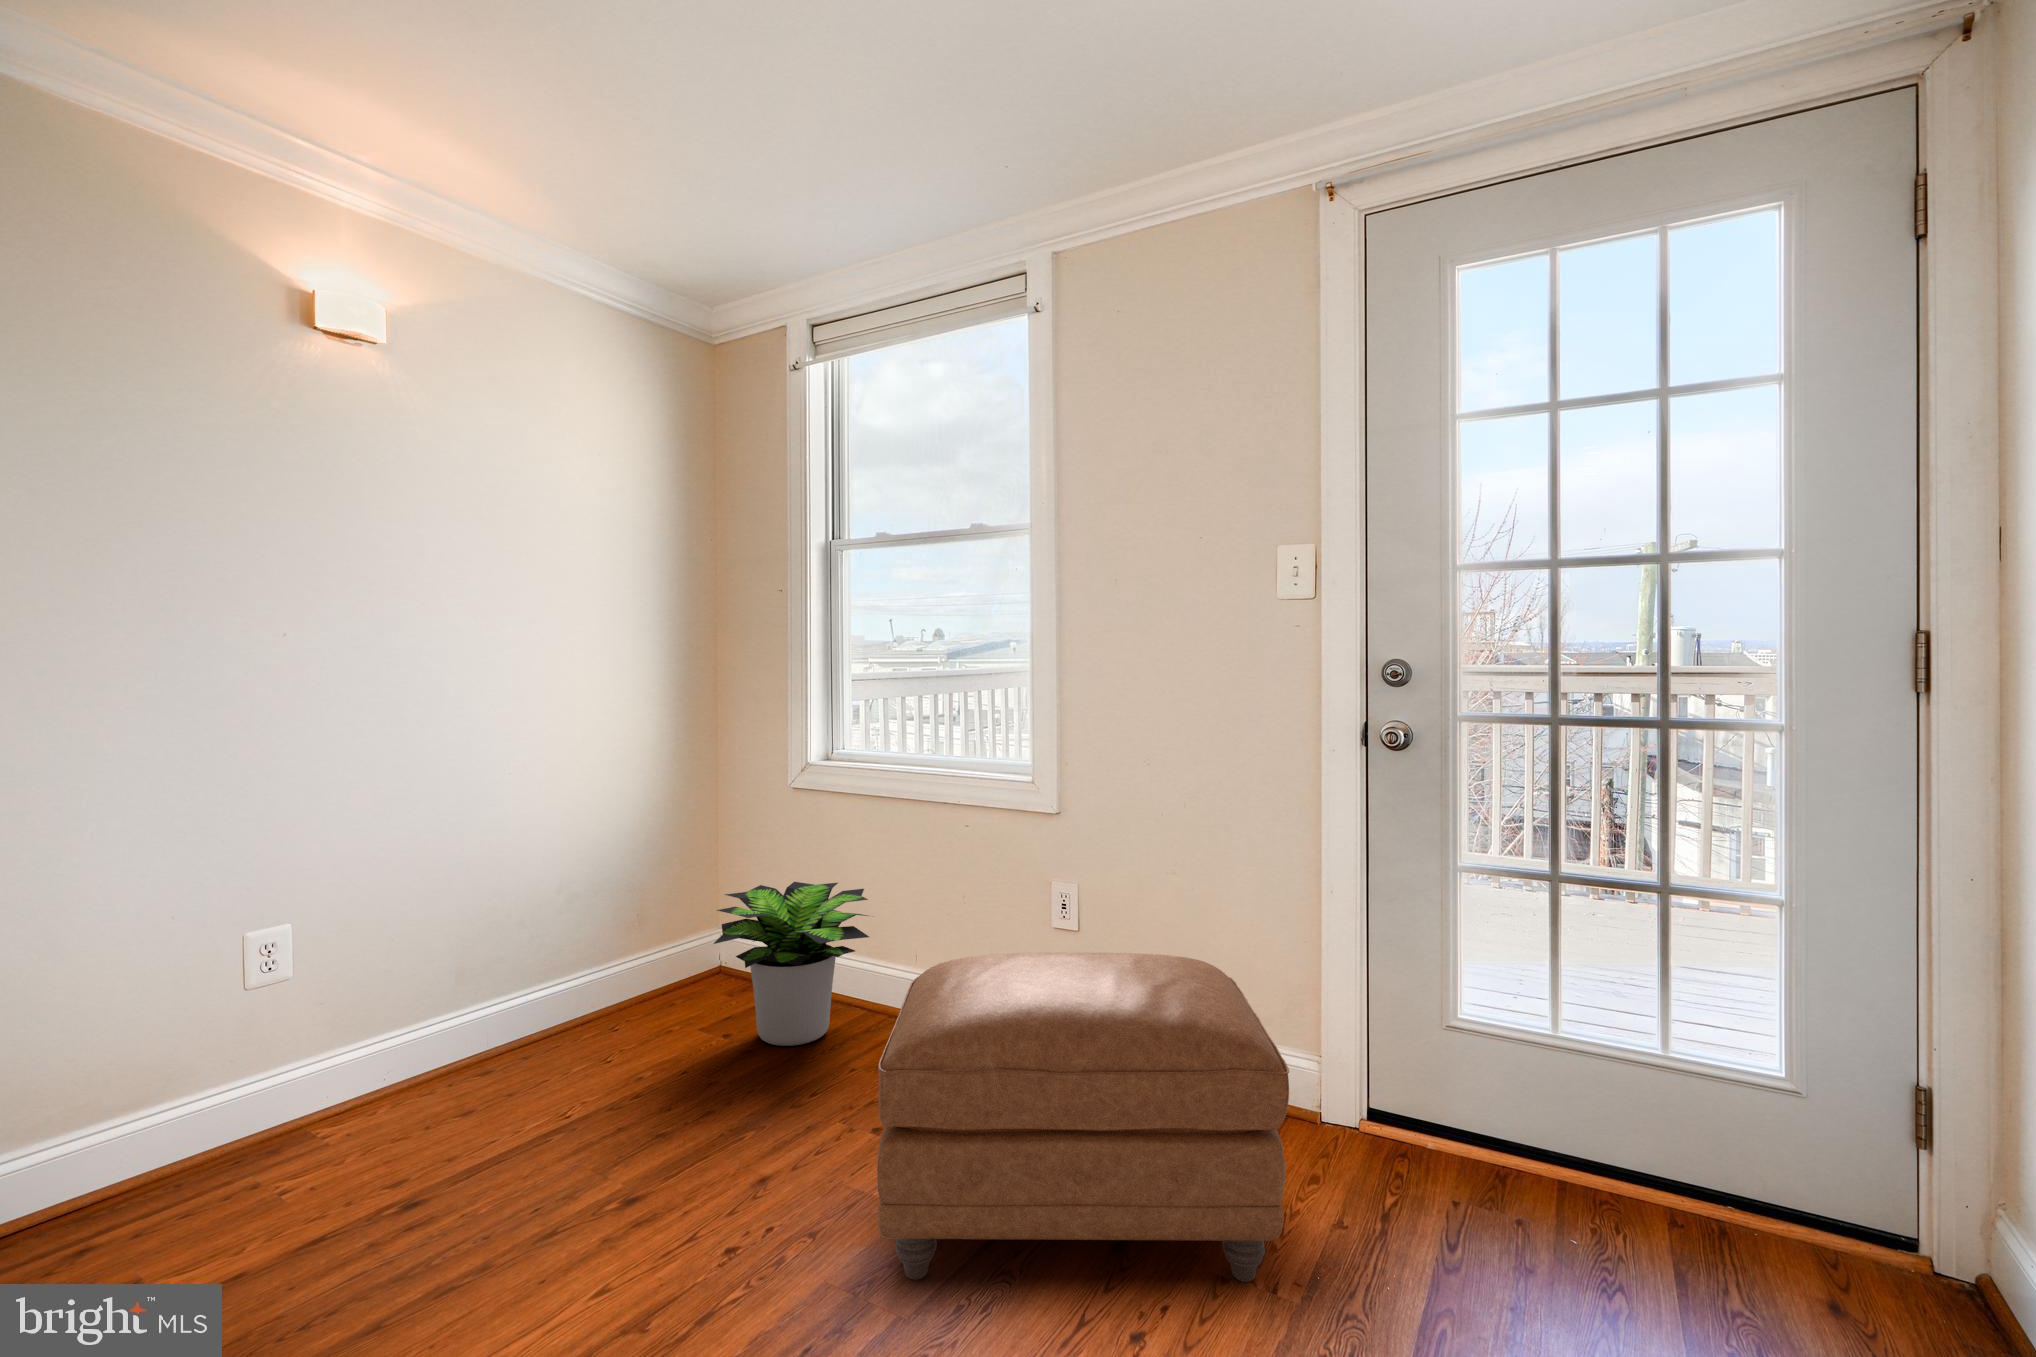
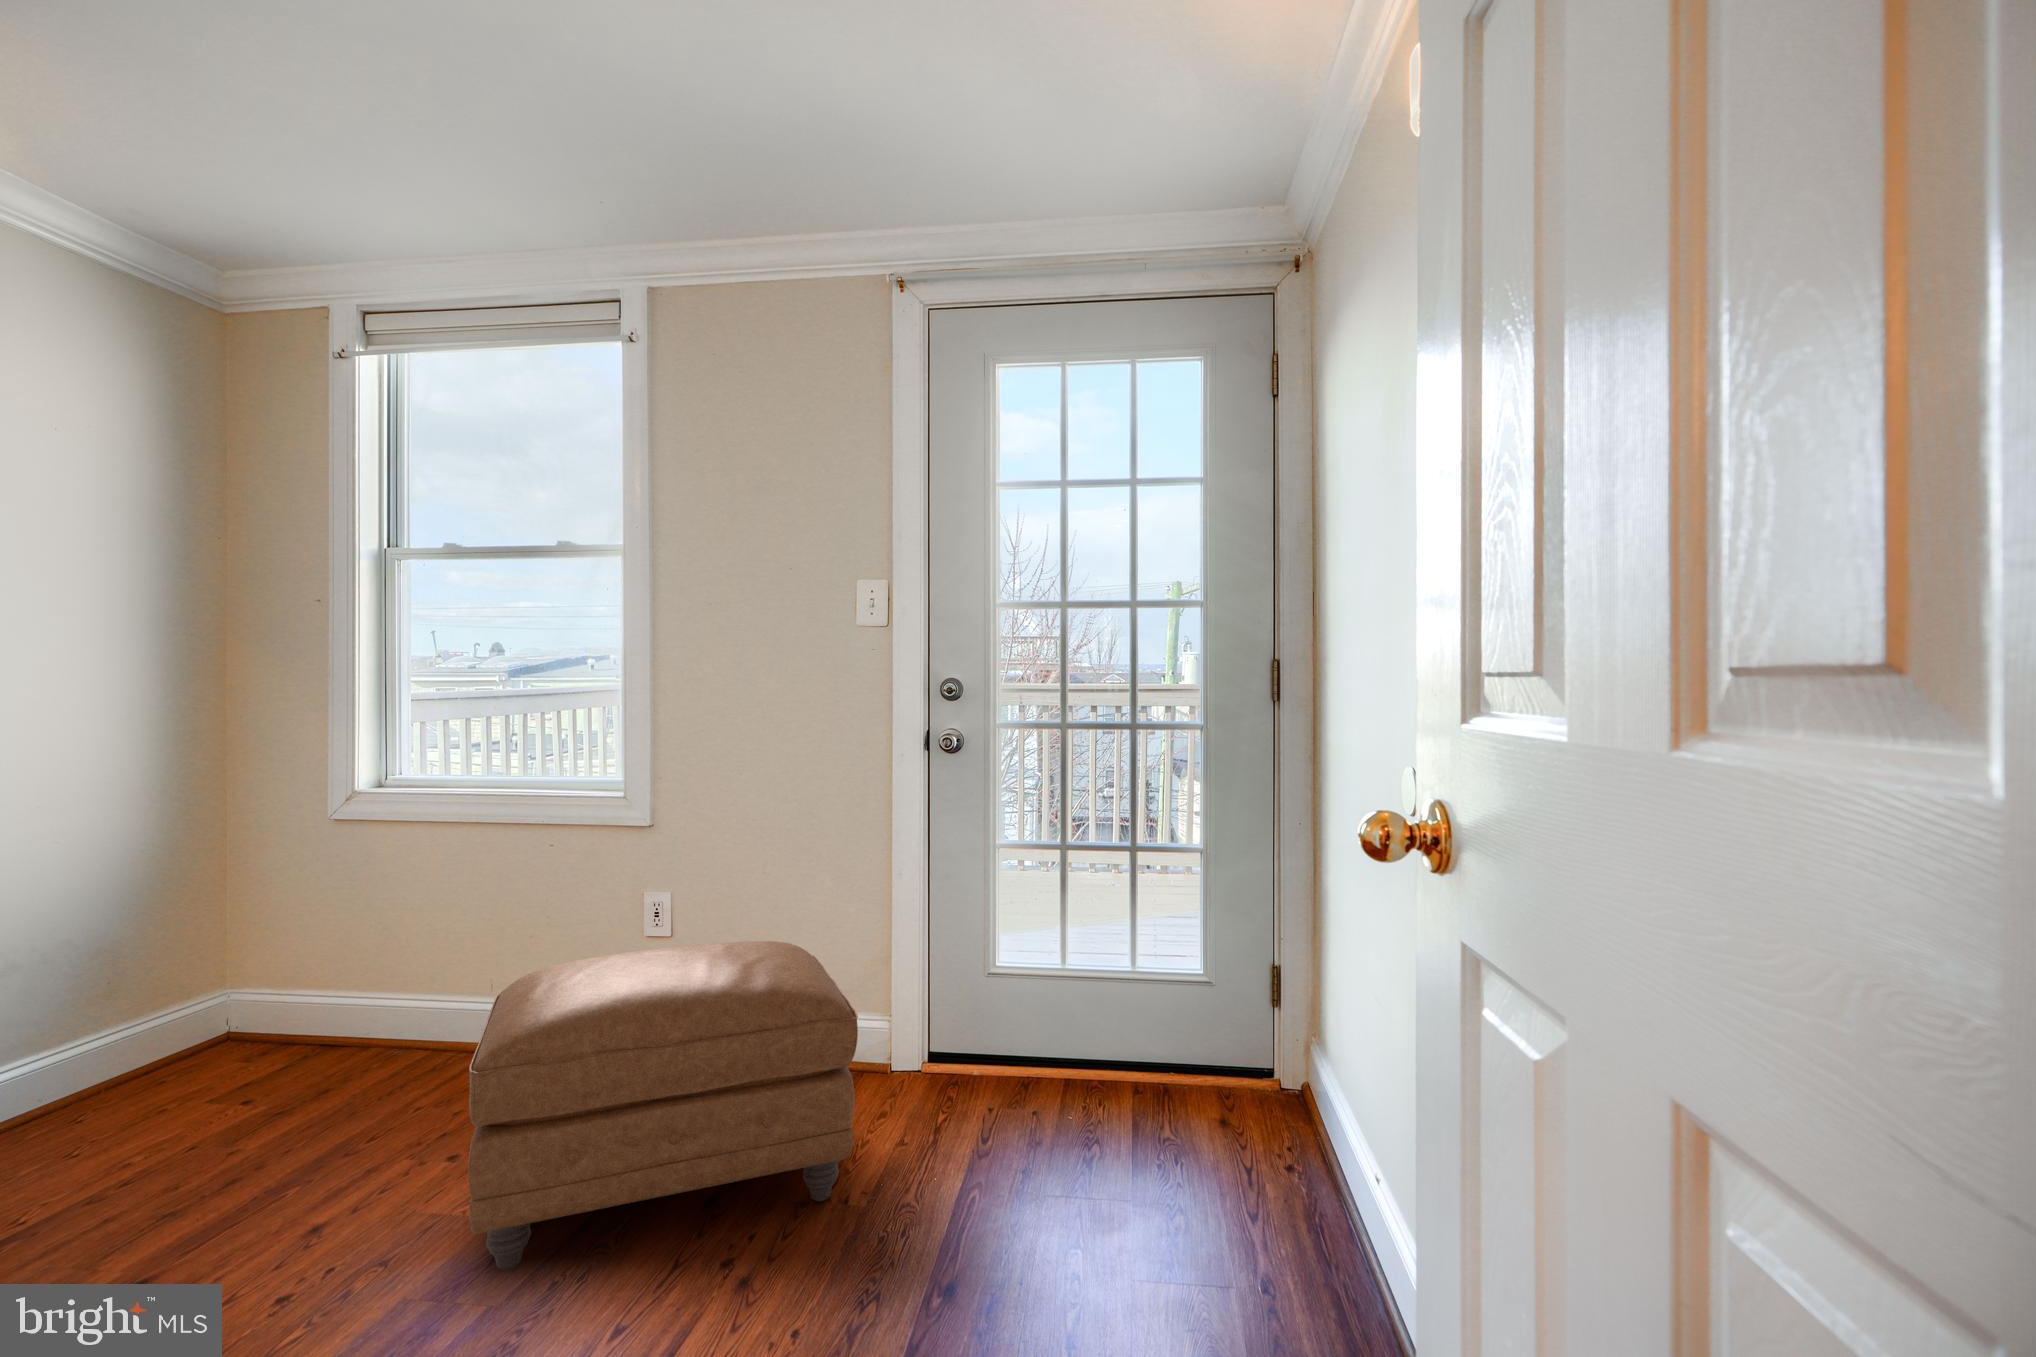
potted plant: present [714,882,869,1046] -> none [233,915,442,1097]

